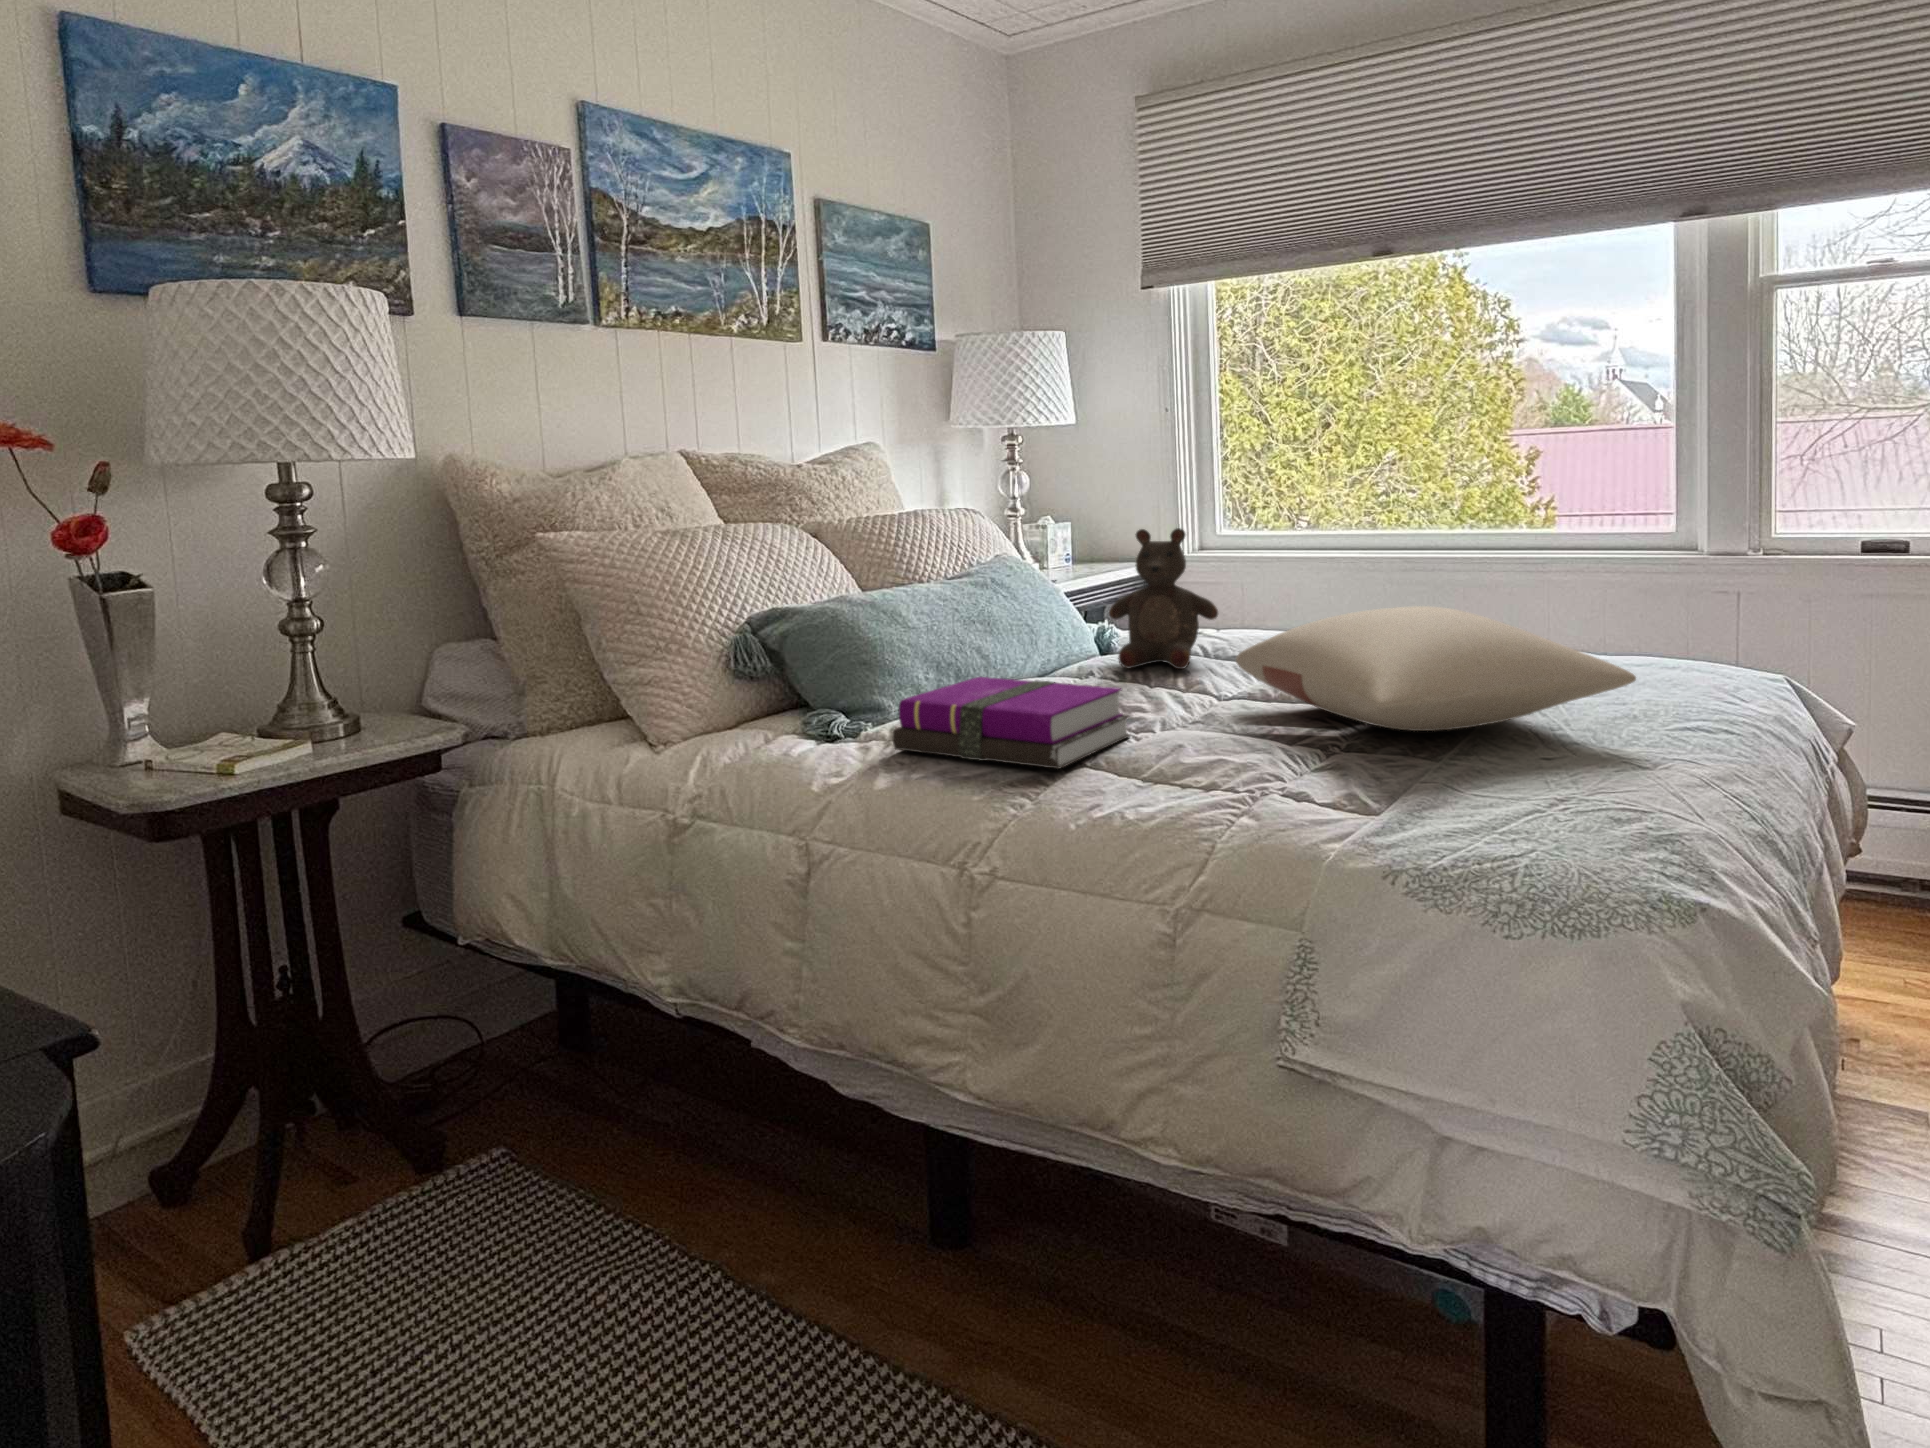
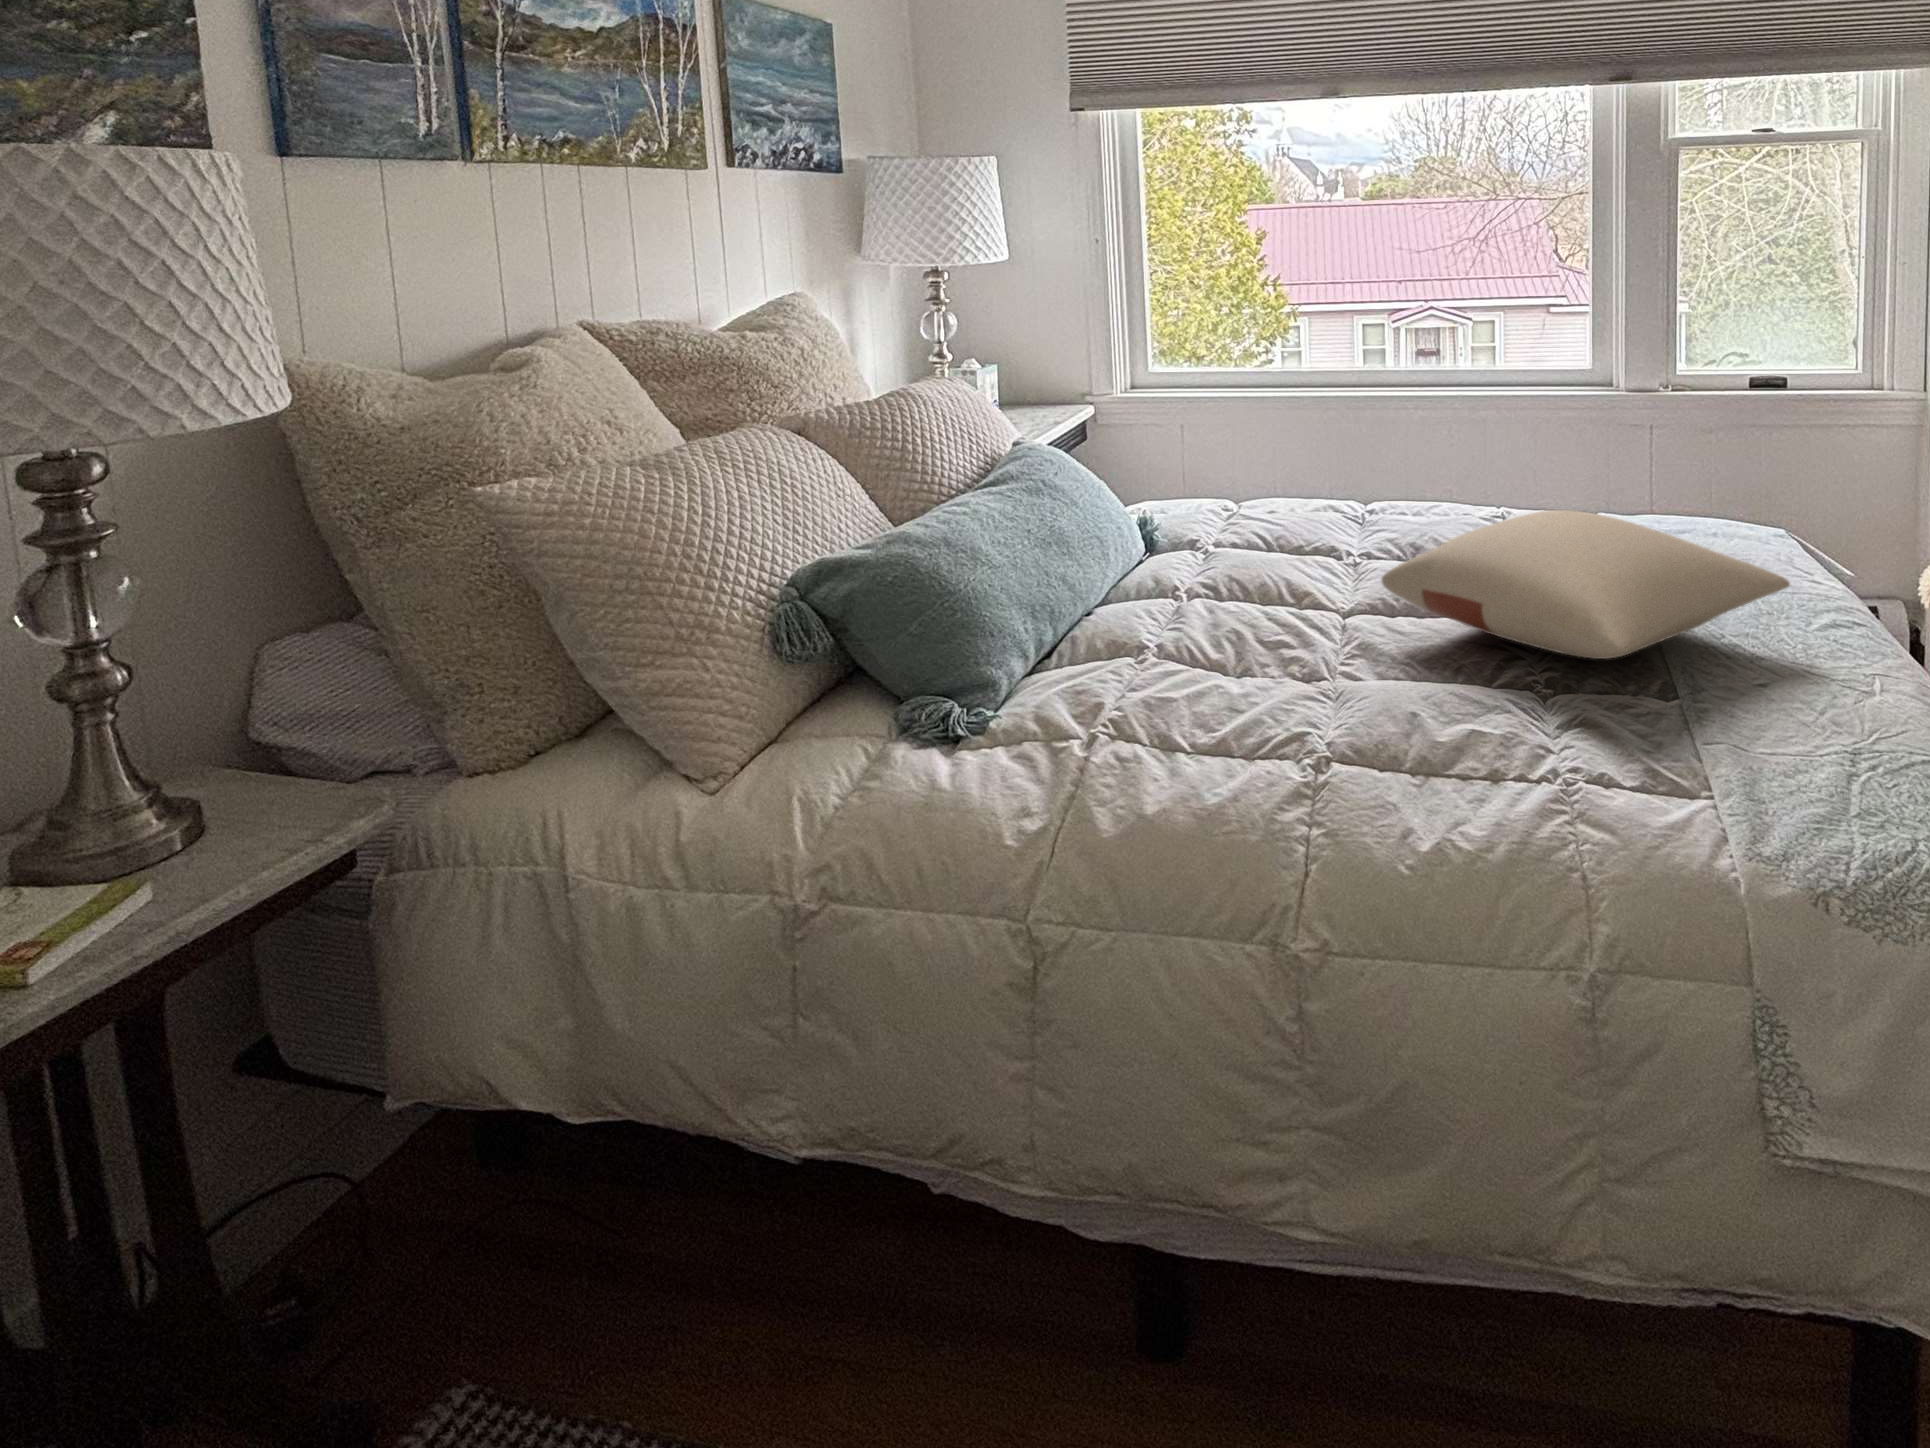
stuffed bear: present [1109,528,1218,669] -> none [1179,418,1301,582]
notebook: present [893,677,1130,769] -> none [1052,629,1308,760]

